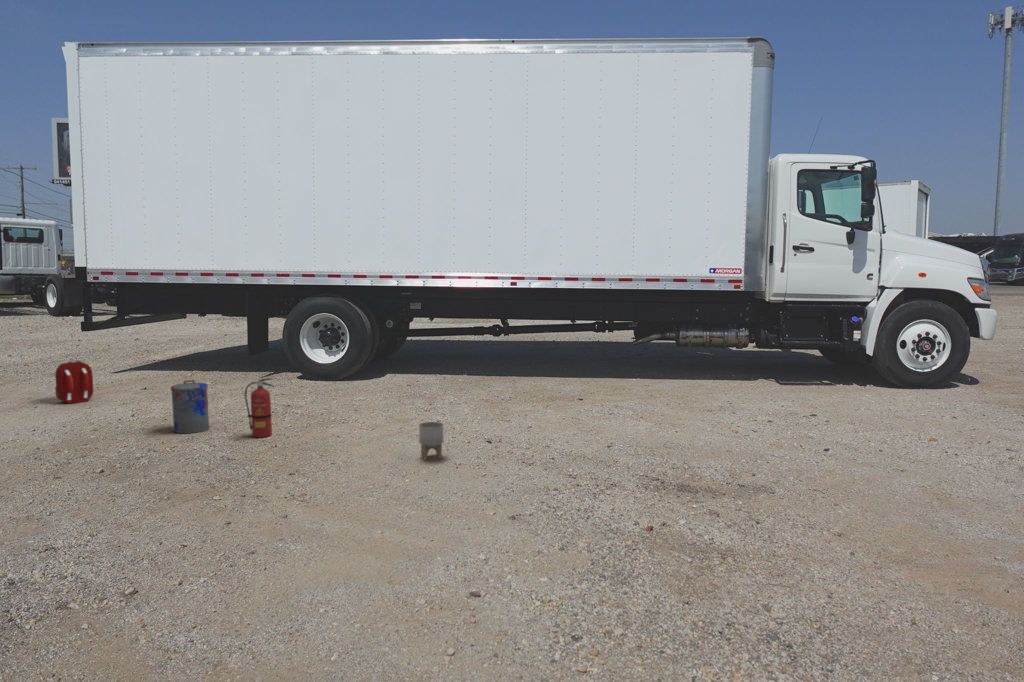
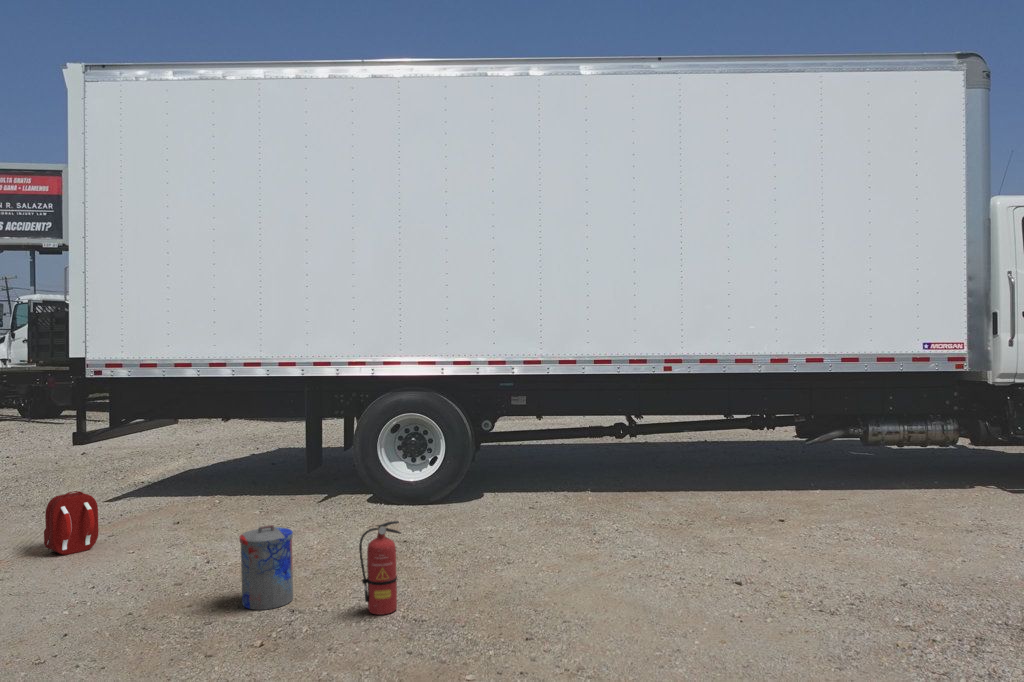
planter: present [419,422,444,460] -> none [661,590,701,656]

